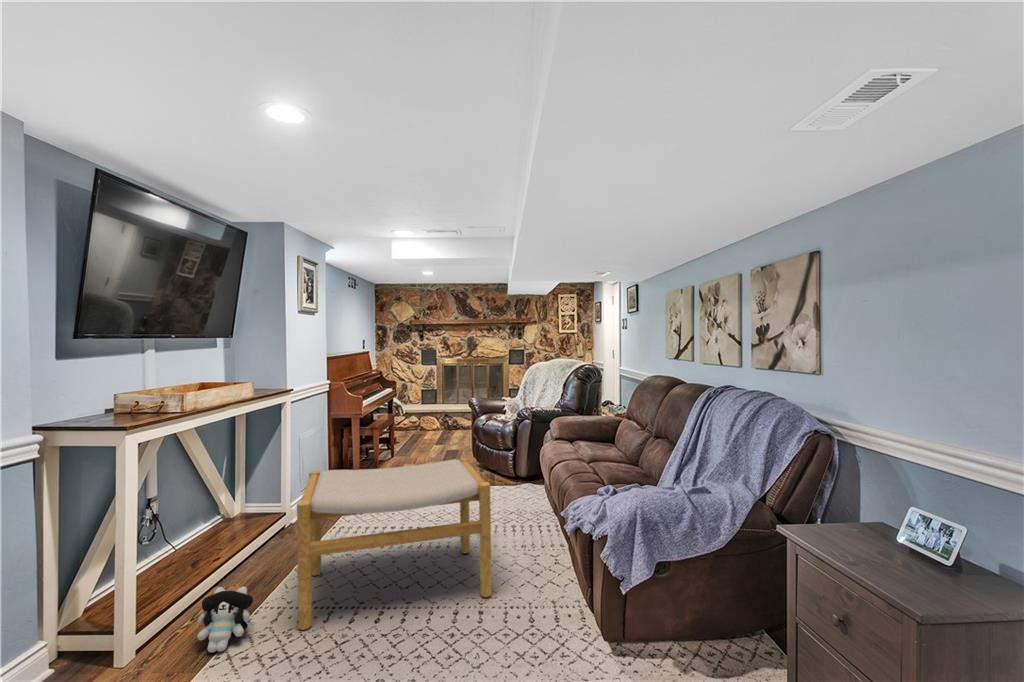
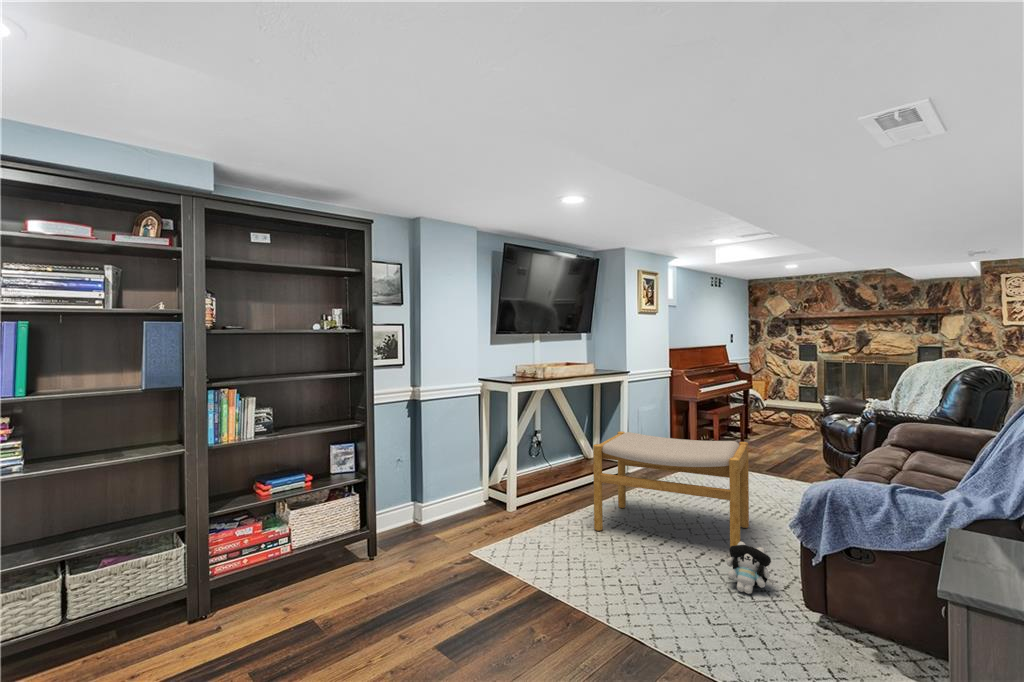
plush toy: present [197,587,256,653] -> present [727,542,775,594]

